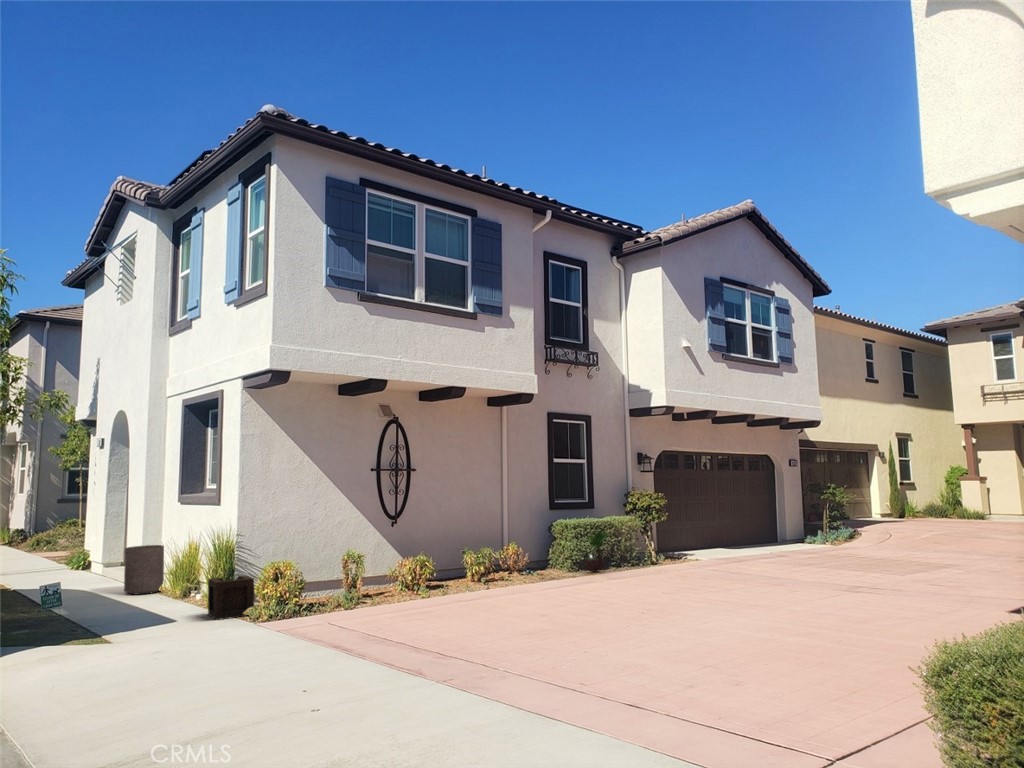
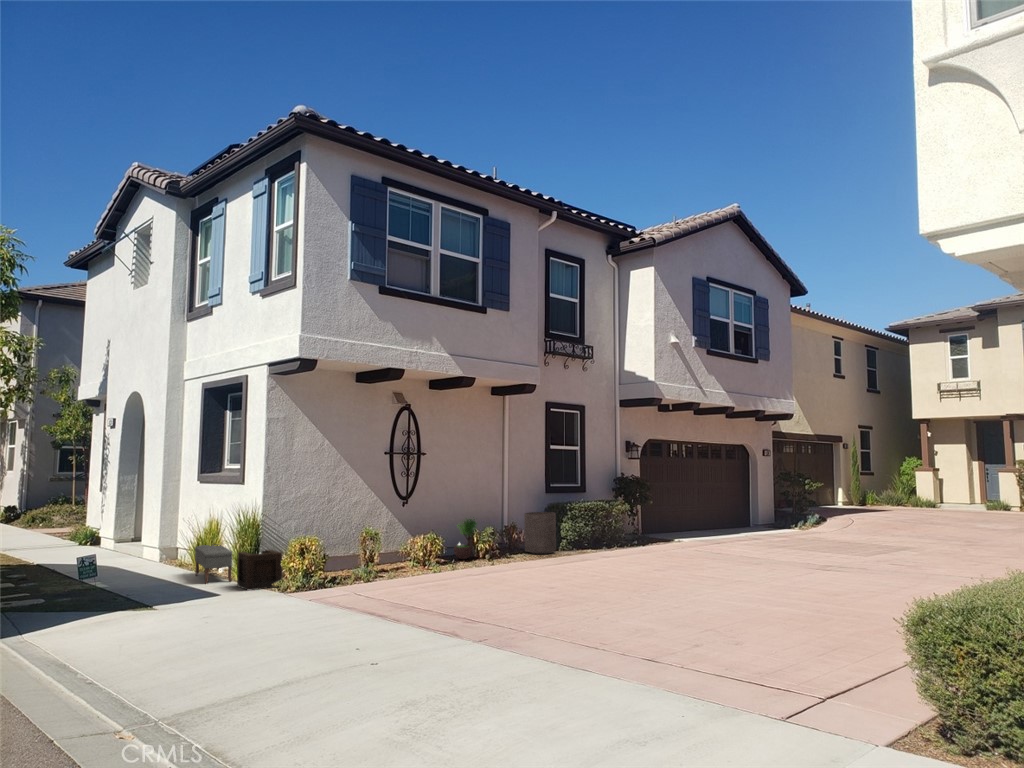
potted tree: present [585,531,606,572] -> present [454,519,476,559]
trash can: present [124,545,164,595] -> present [524,512,556,554]
bench: none [171,570,206,613] -> present [195,545,232,584]

